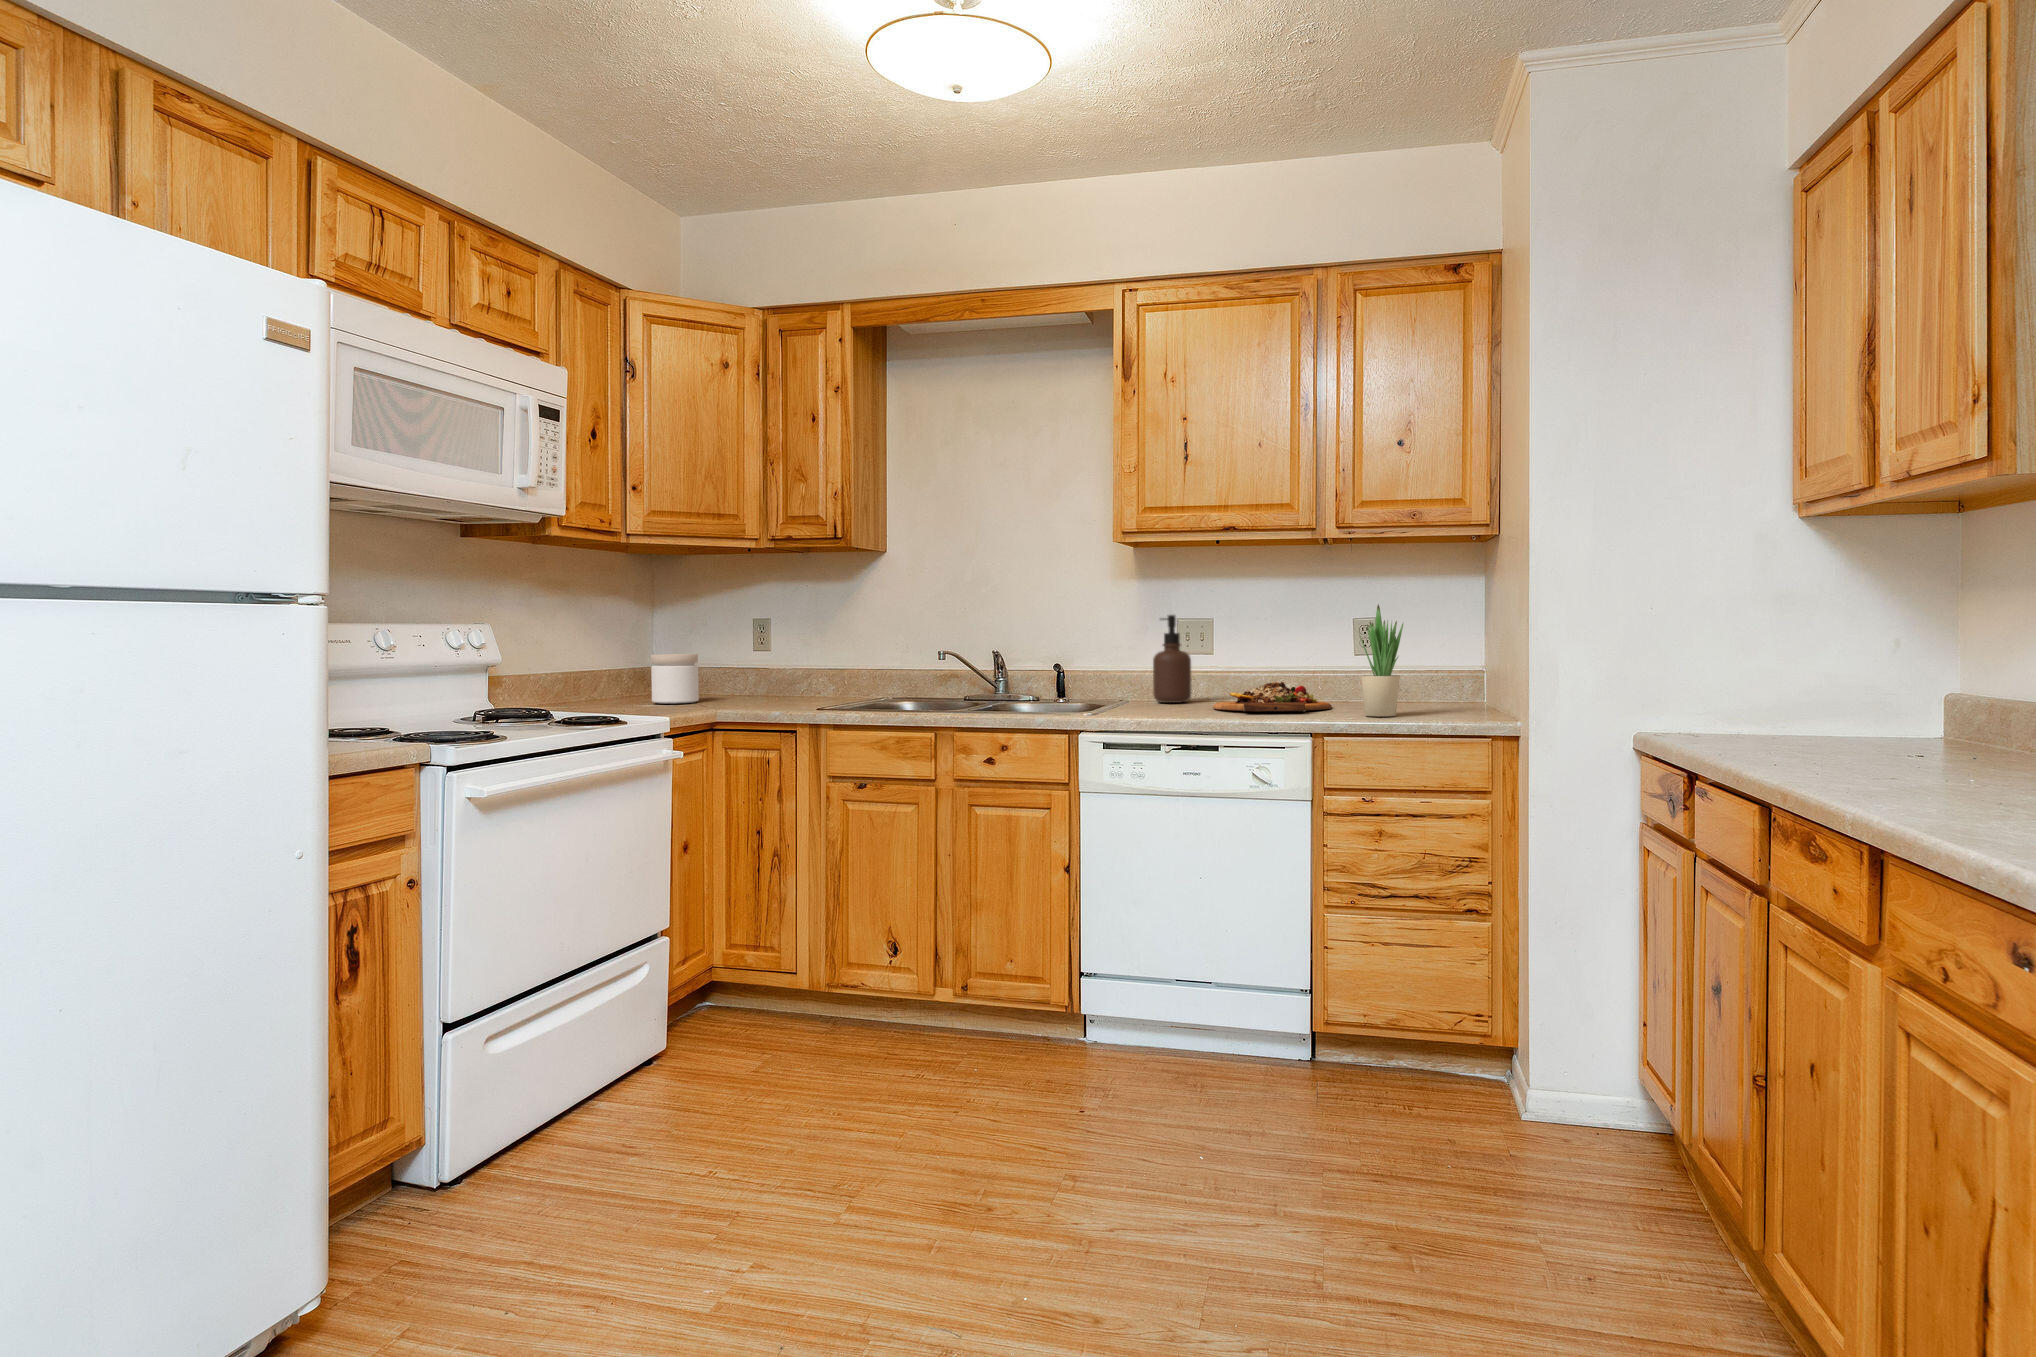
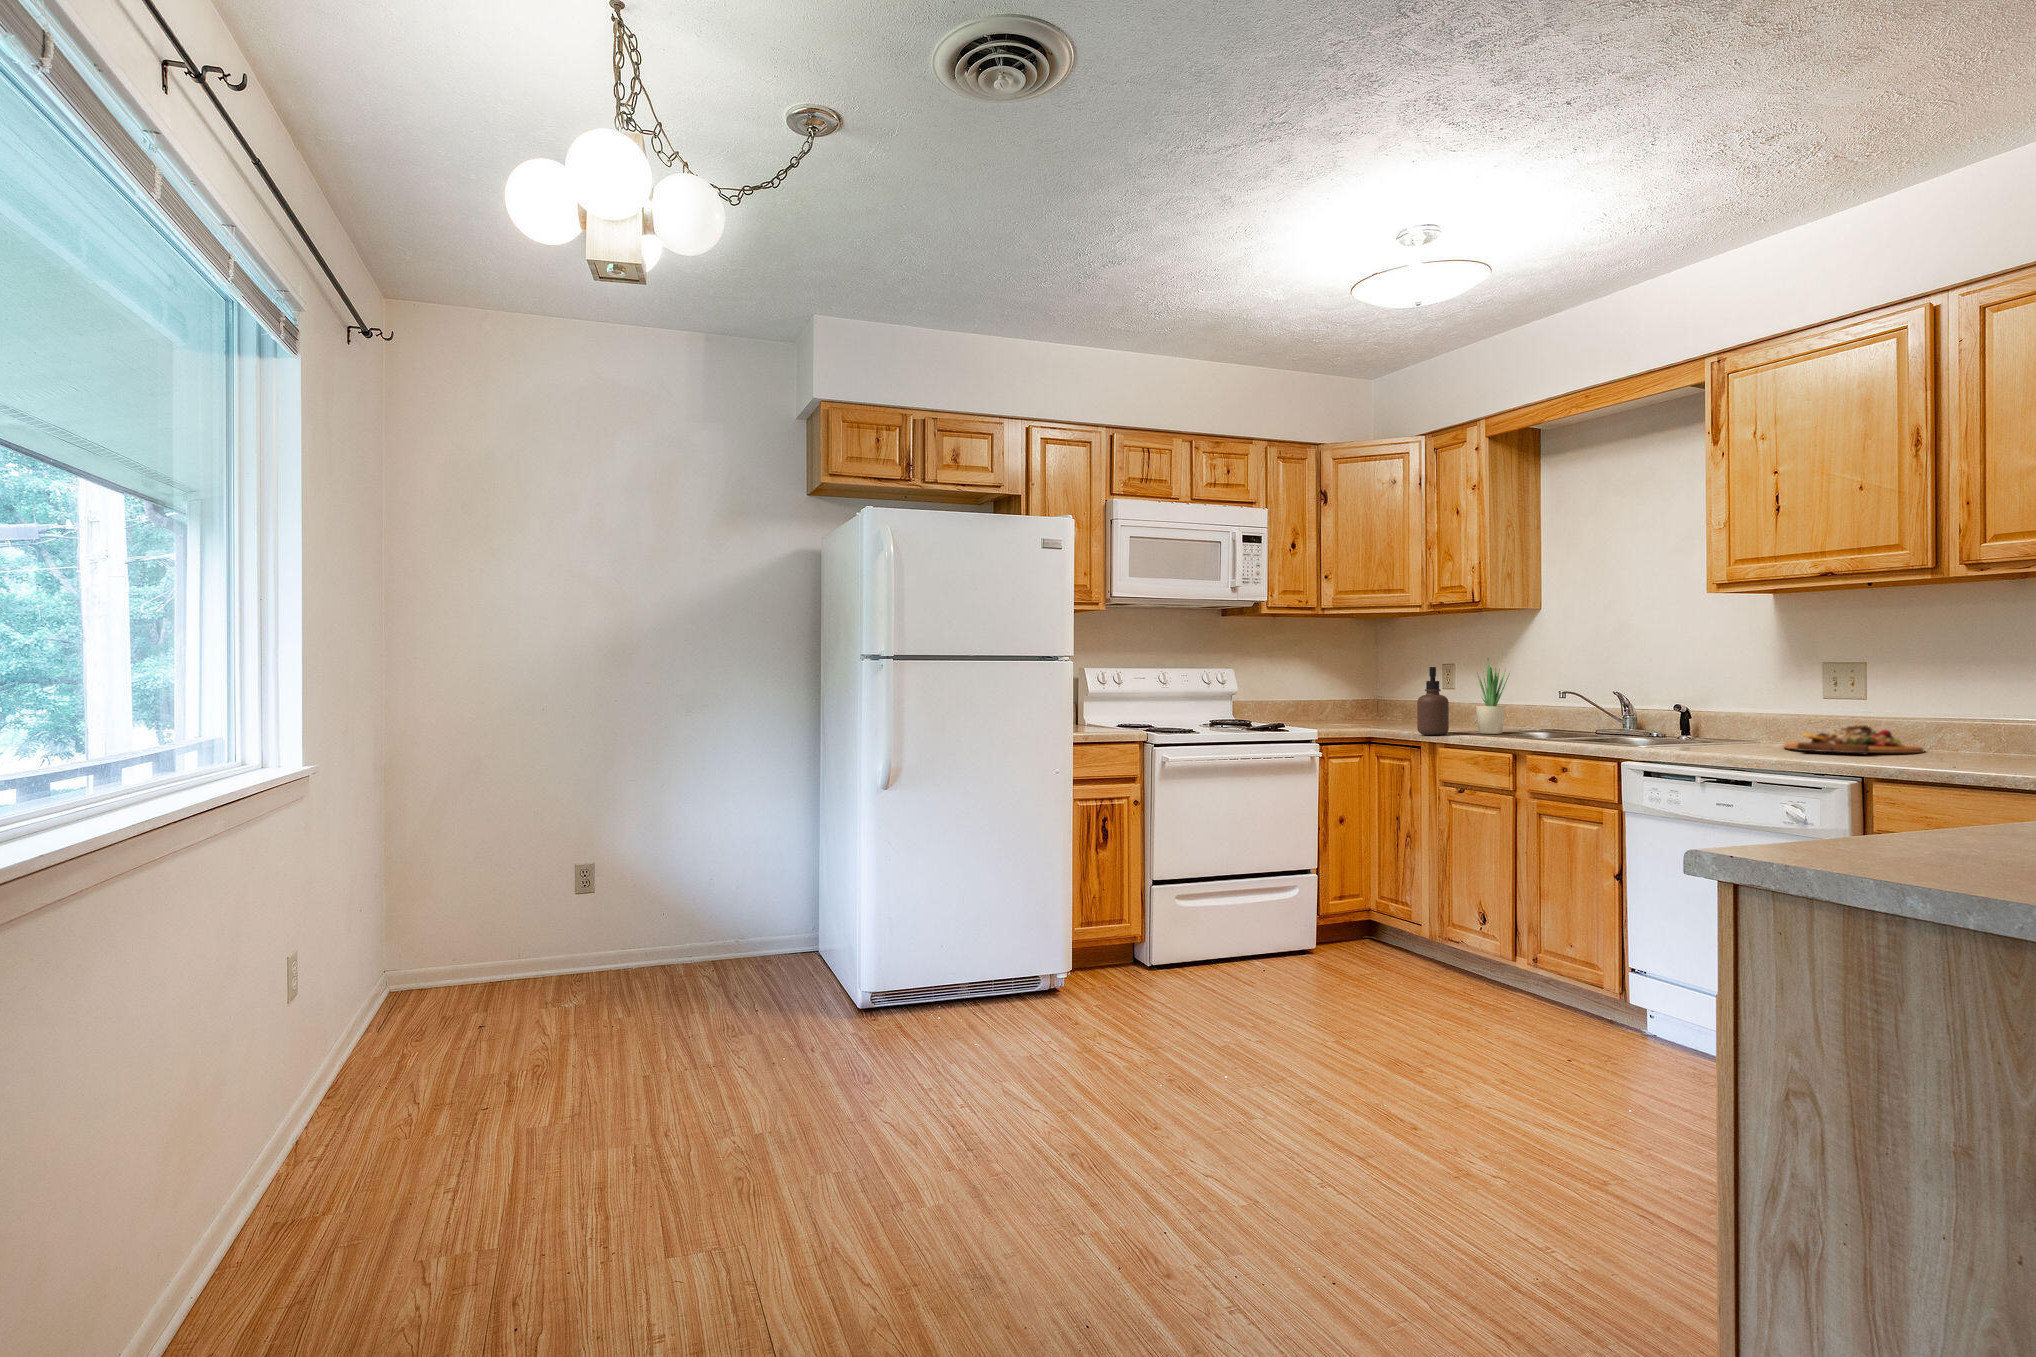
potted plant: present [1359,604,1403,716] -> present [1476,659,1510,734]
soap dispenser: present [1153,615,1192,703] -> present [1417,667,1449,735]
jar: present [651,654,699,703] -> none [1350,688,1384,724]

